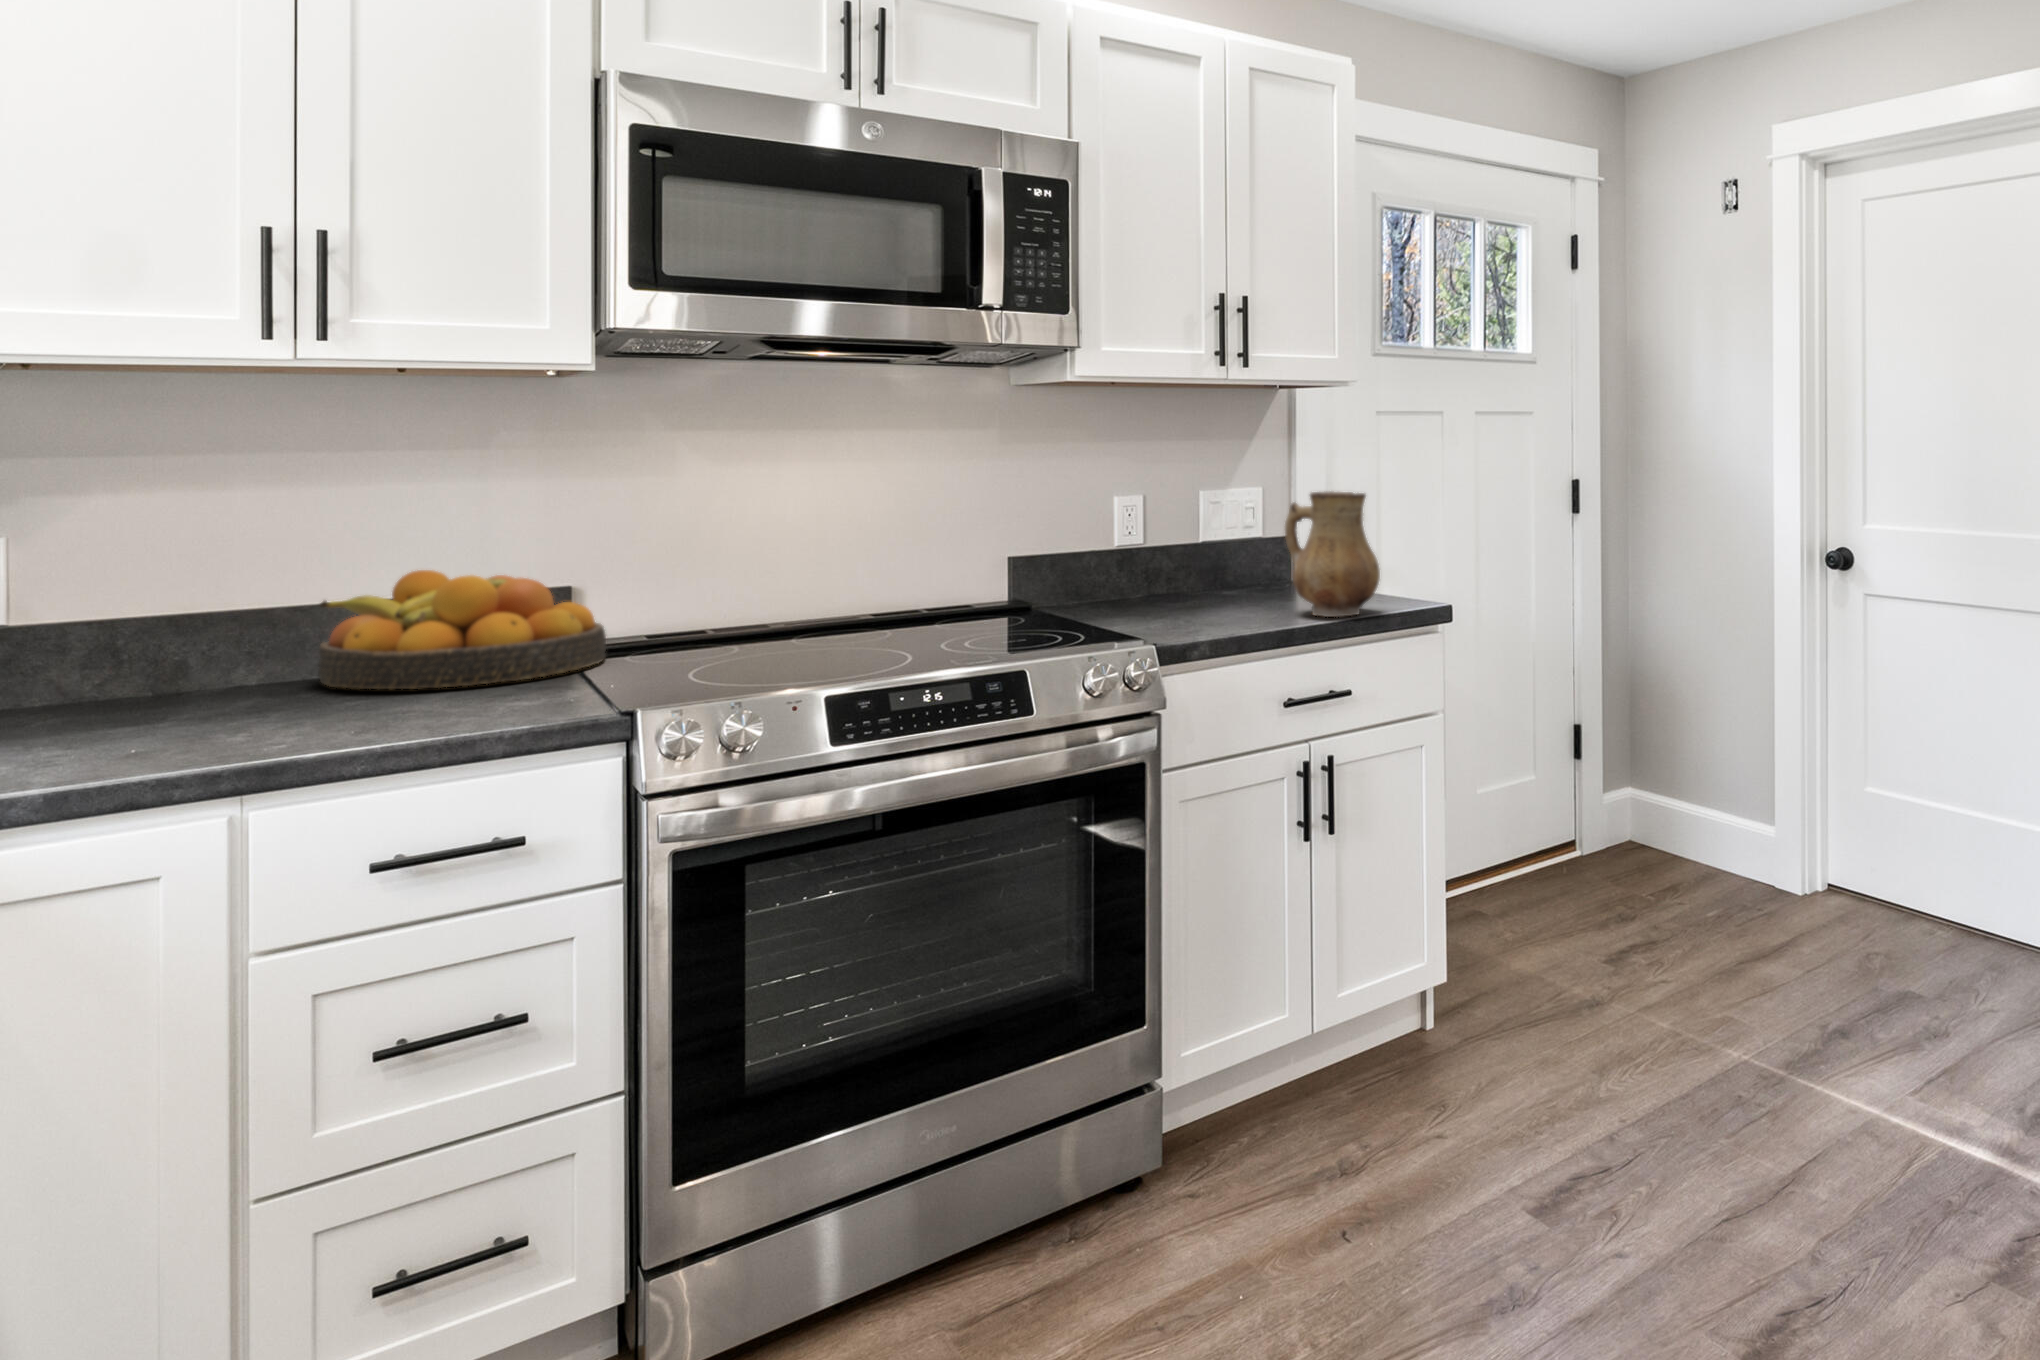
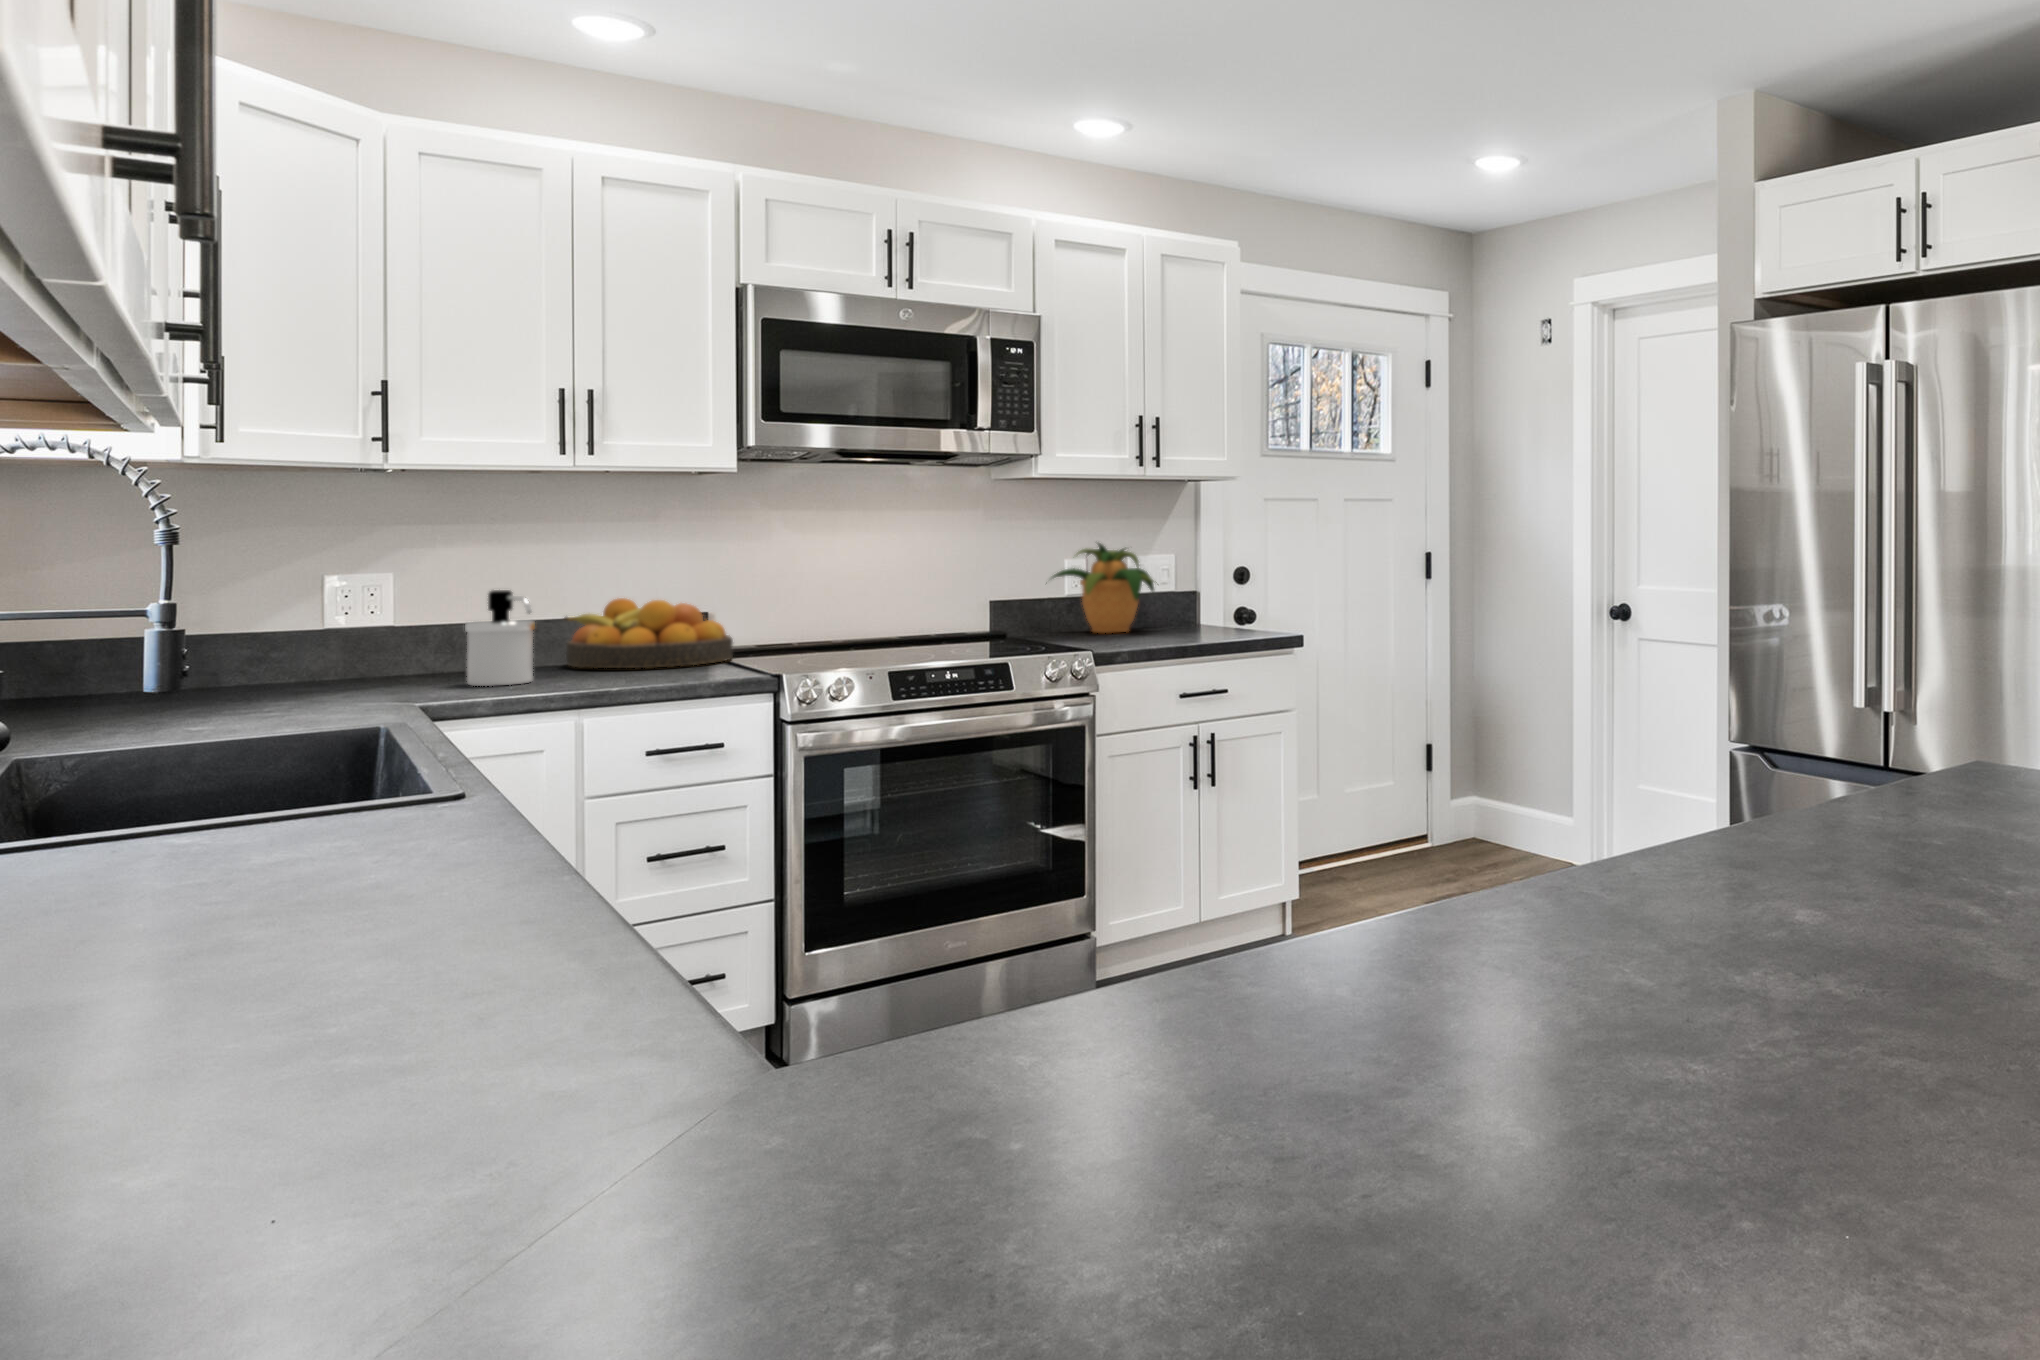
potted plant: none [1087,473,1247,599] -> present [1052,543,1157,633]
ceramic pitcher: present [1285,492,1380,617] -> none [1185,553,1252,640]
soap dispenser: none [64,572,207,743] -> present [465,590,535,686]

